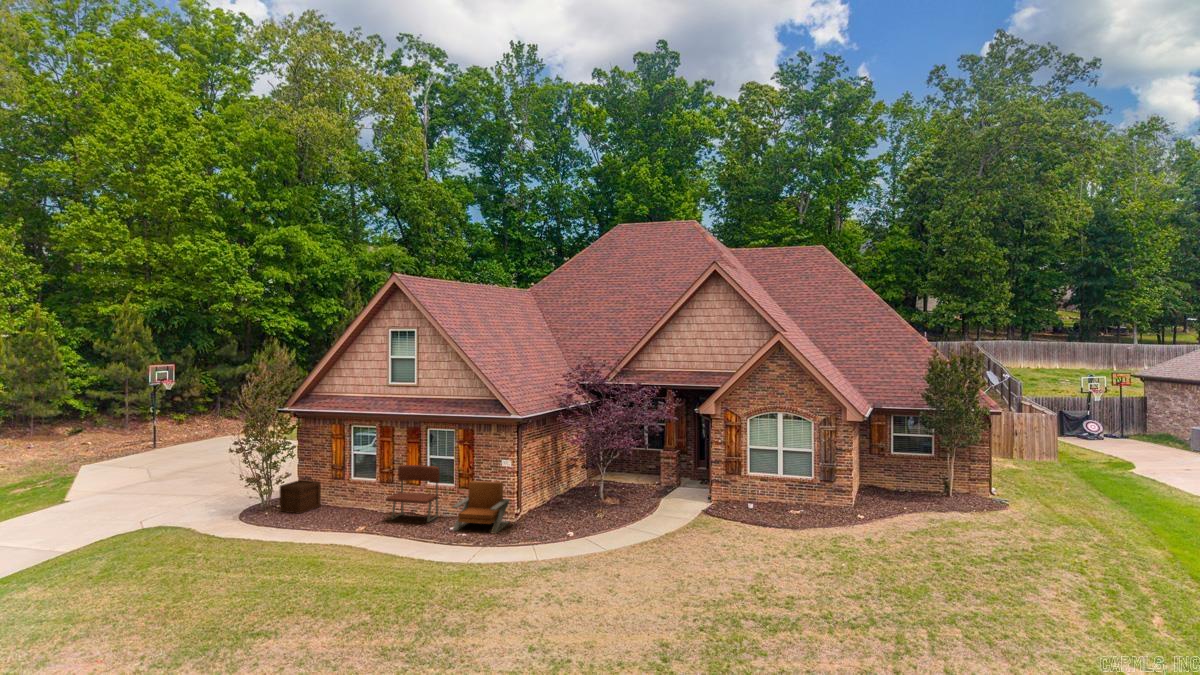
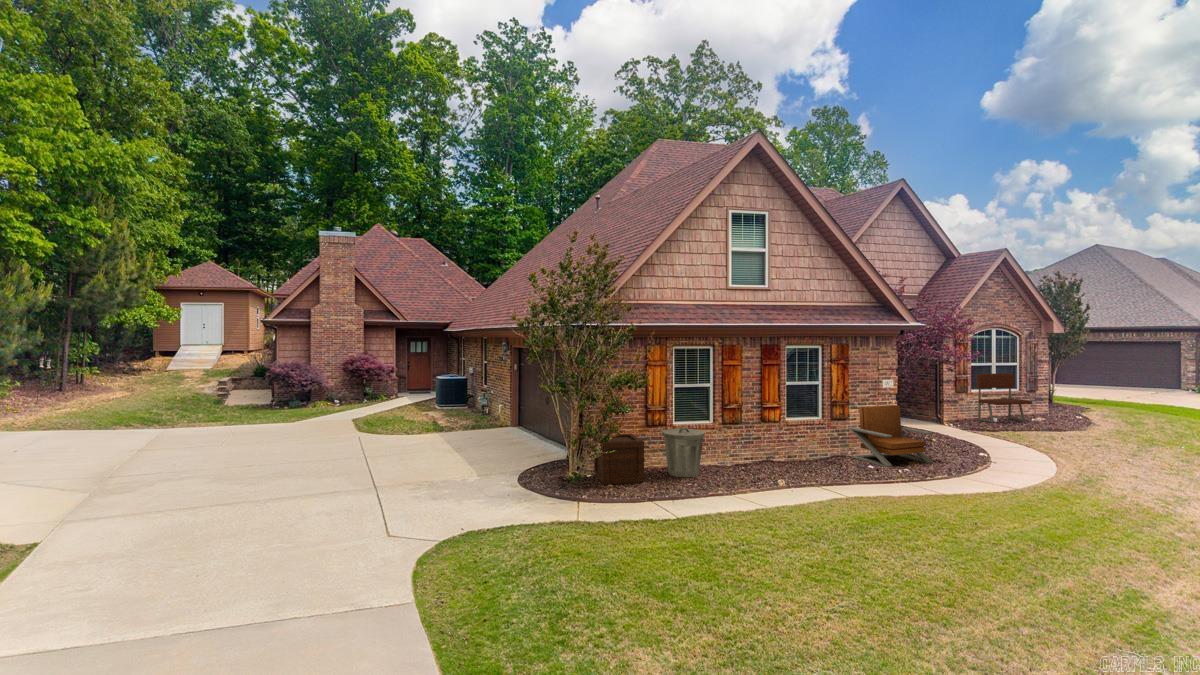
bench: present [386,465,440,522] -> present [977,373,1032,423]
trash can: none [323,481,354,515] -> present [662,427,705,477]

